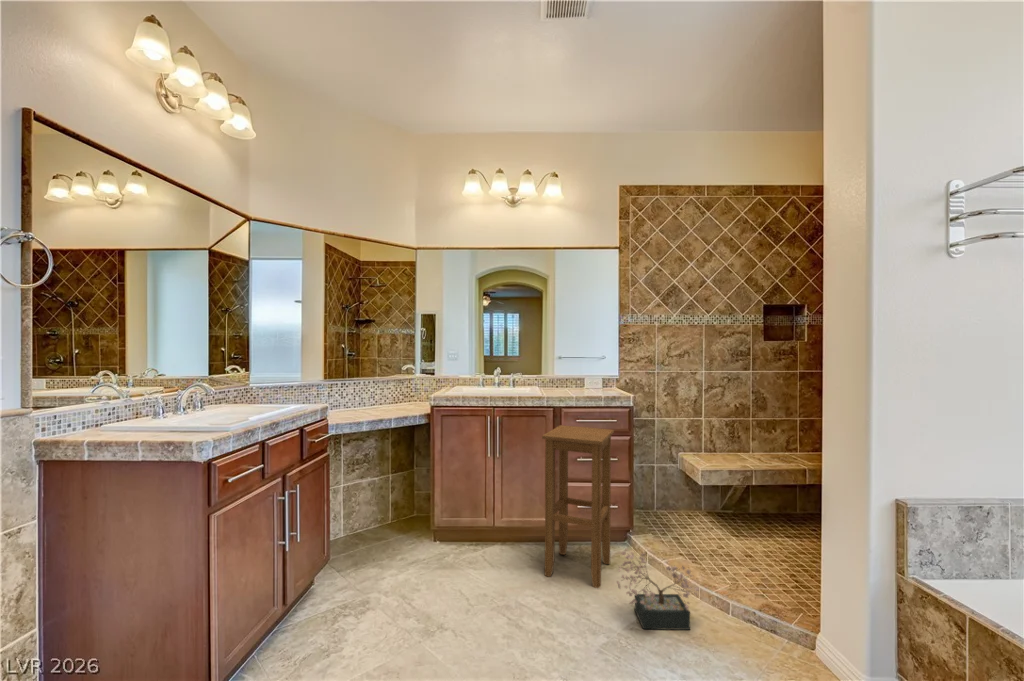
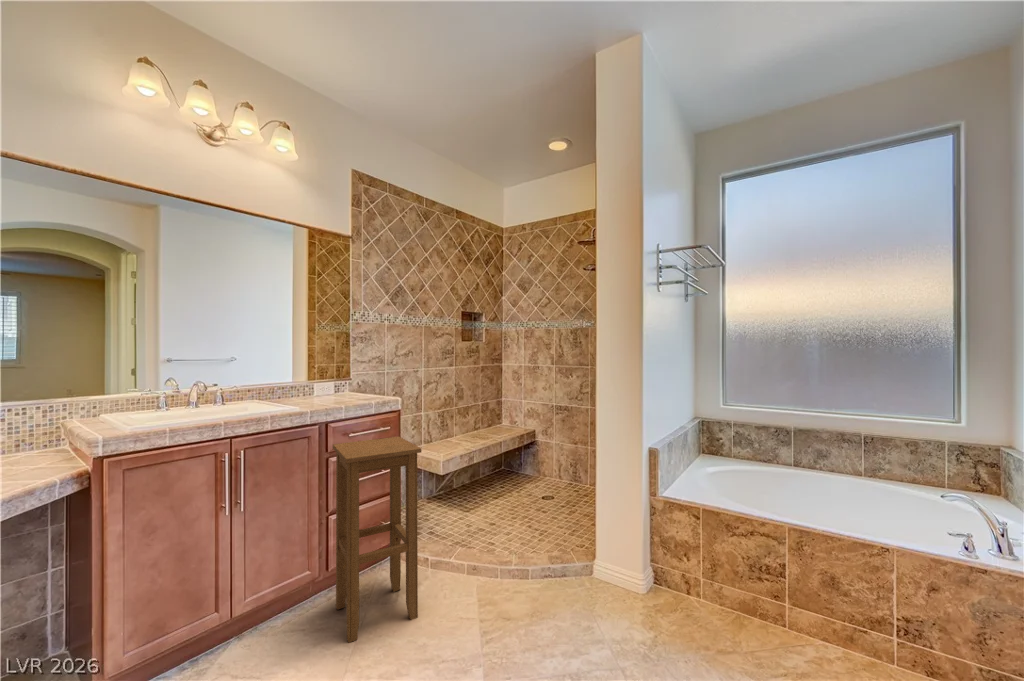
decorative plant: present [617,549,699,630] -> none [455,548,520,627]

